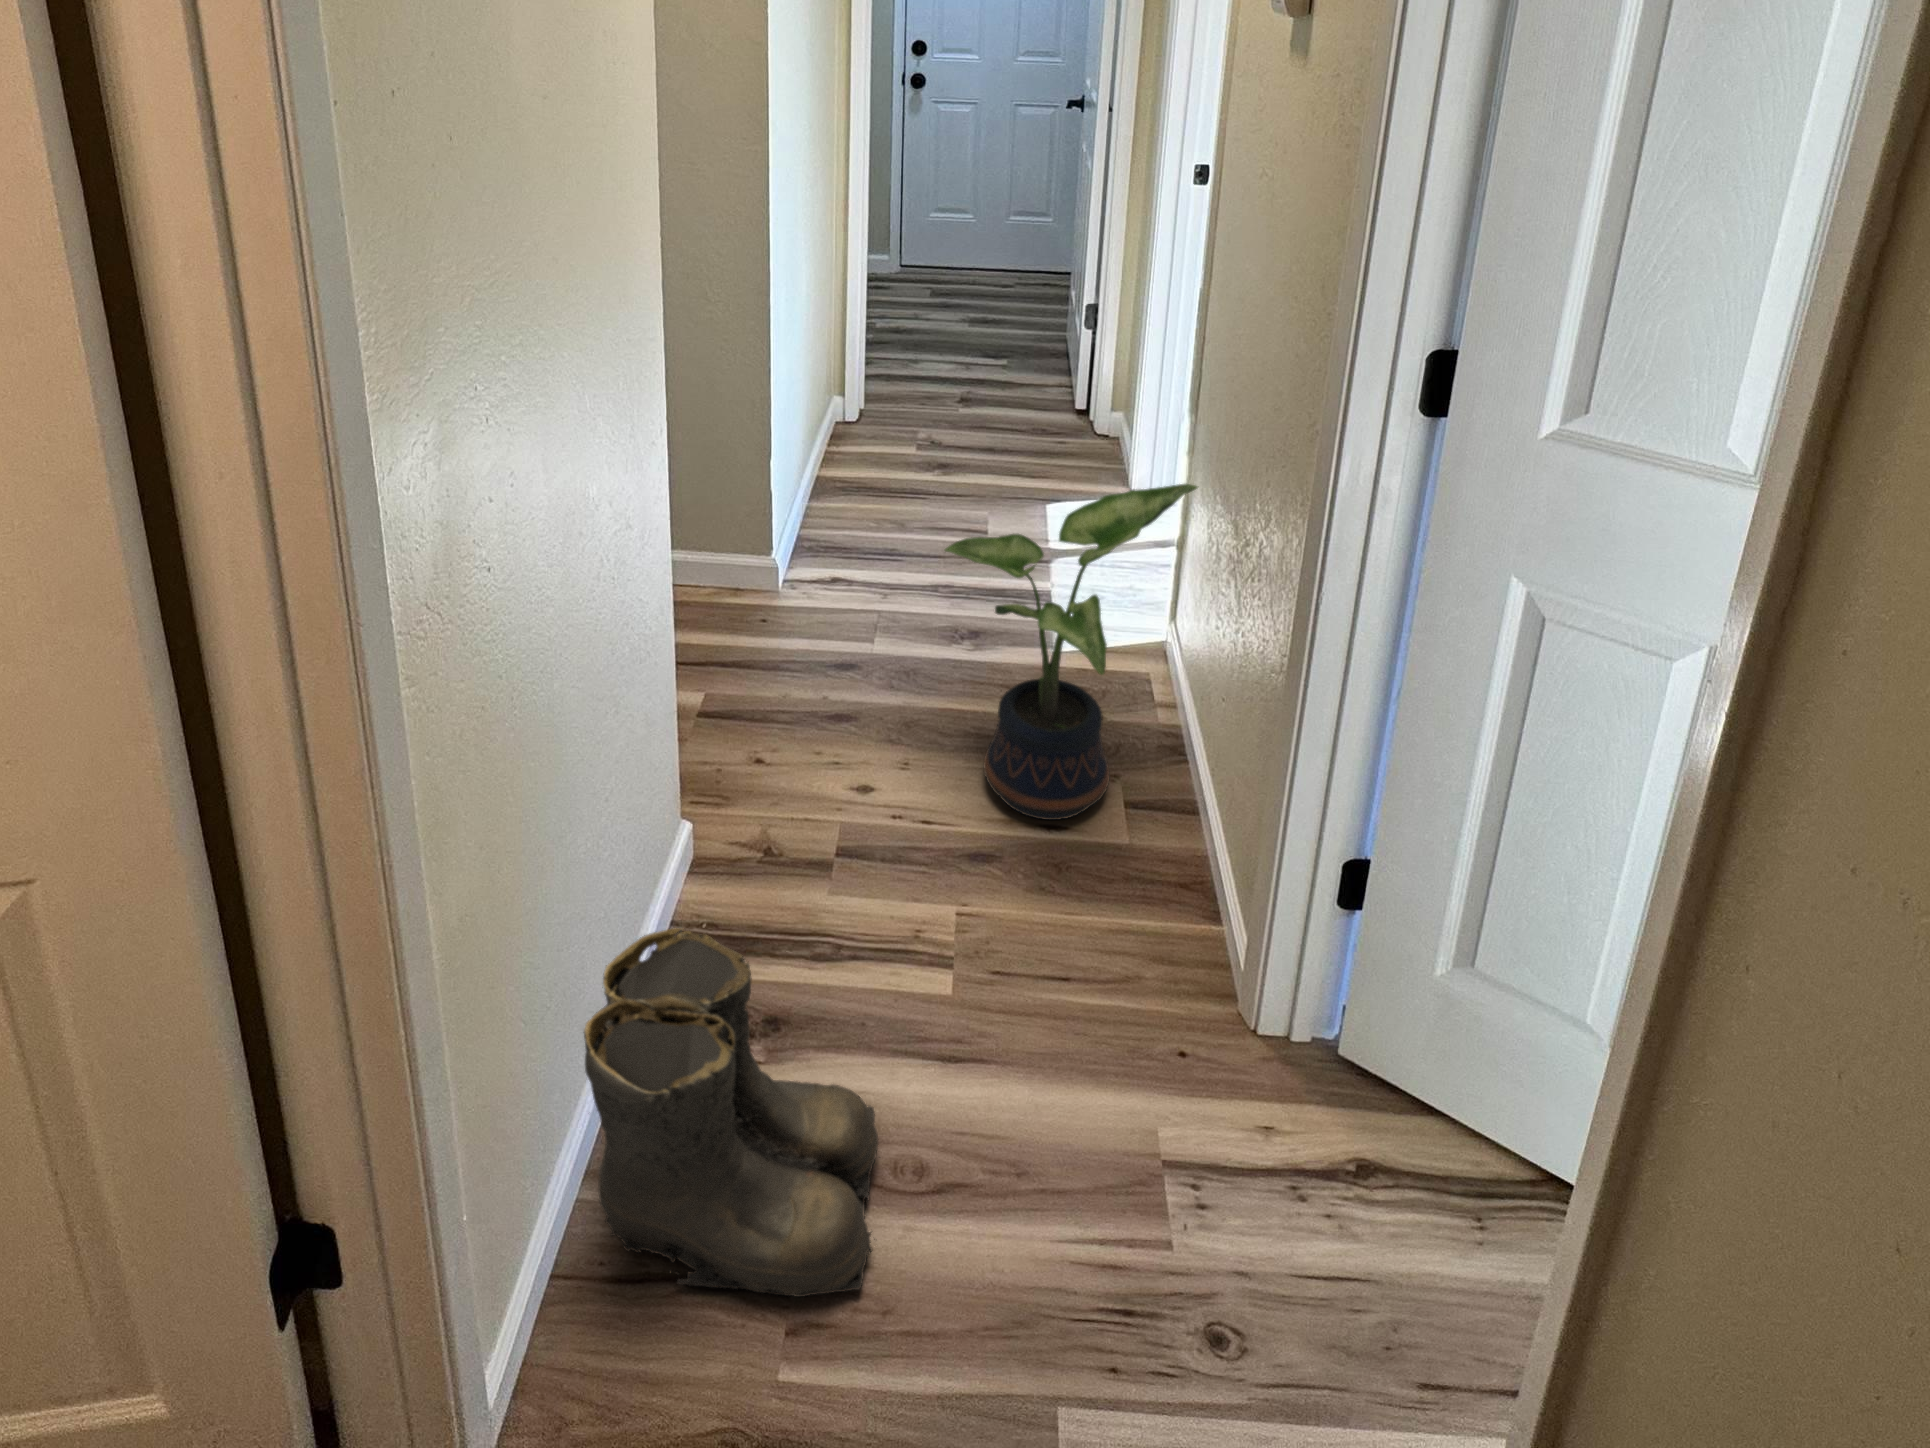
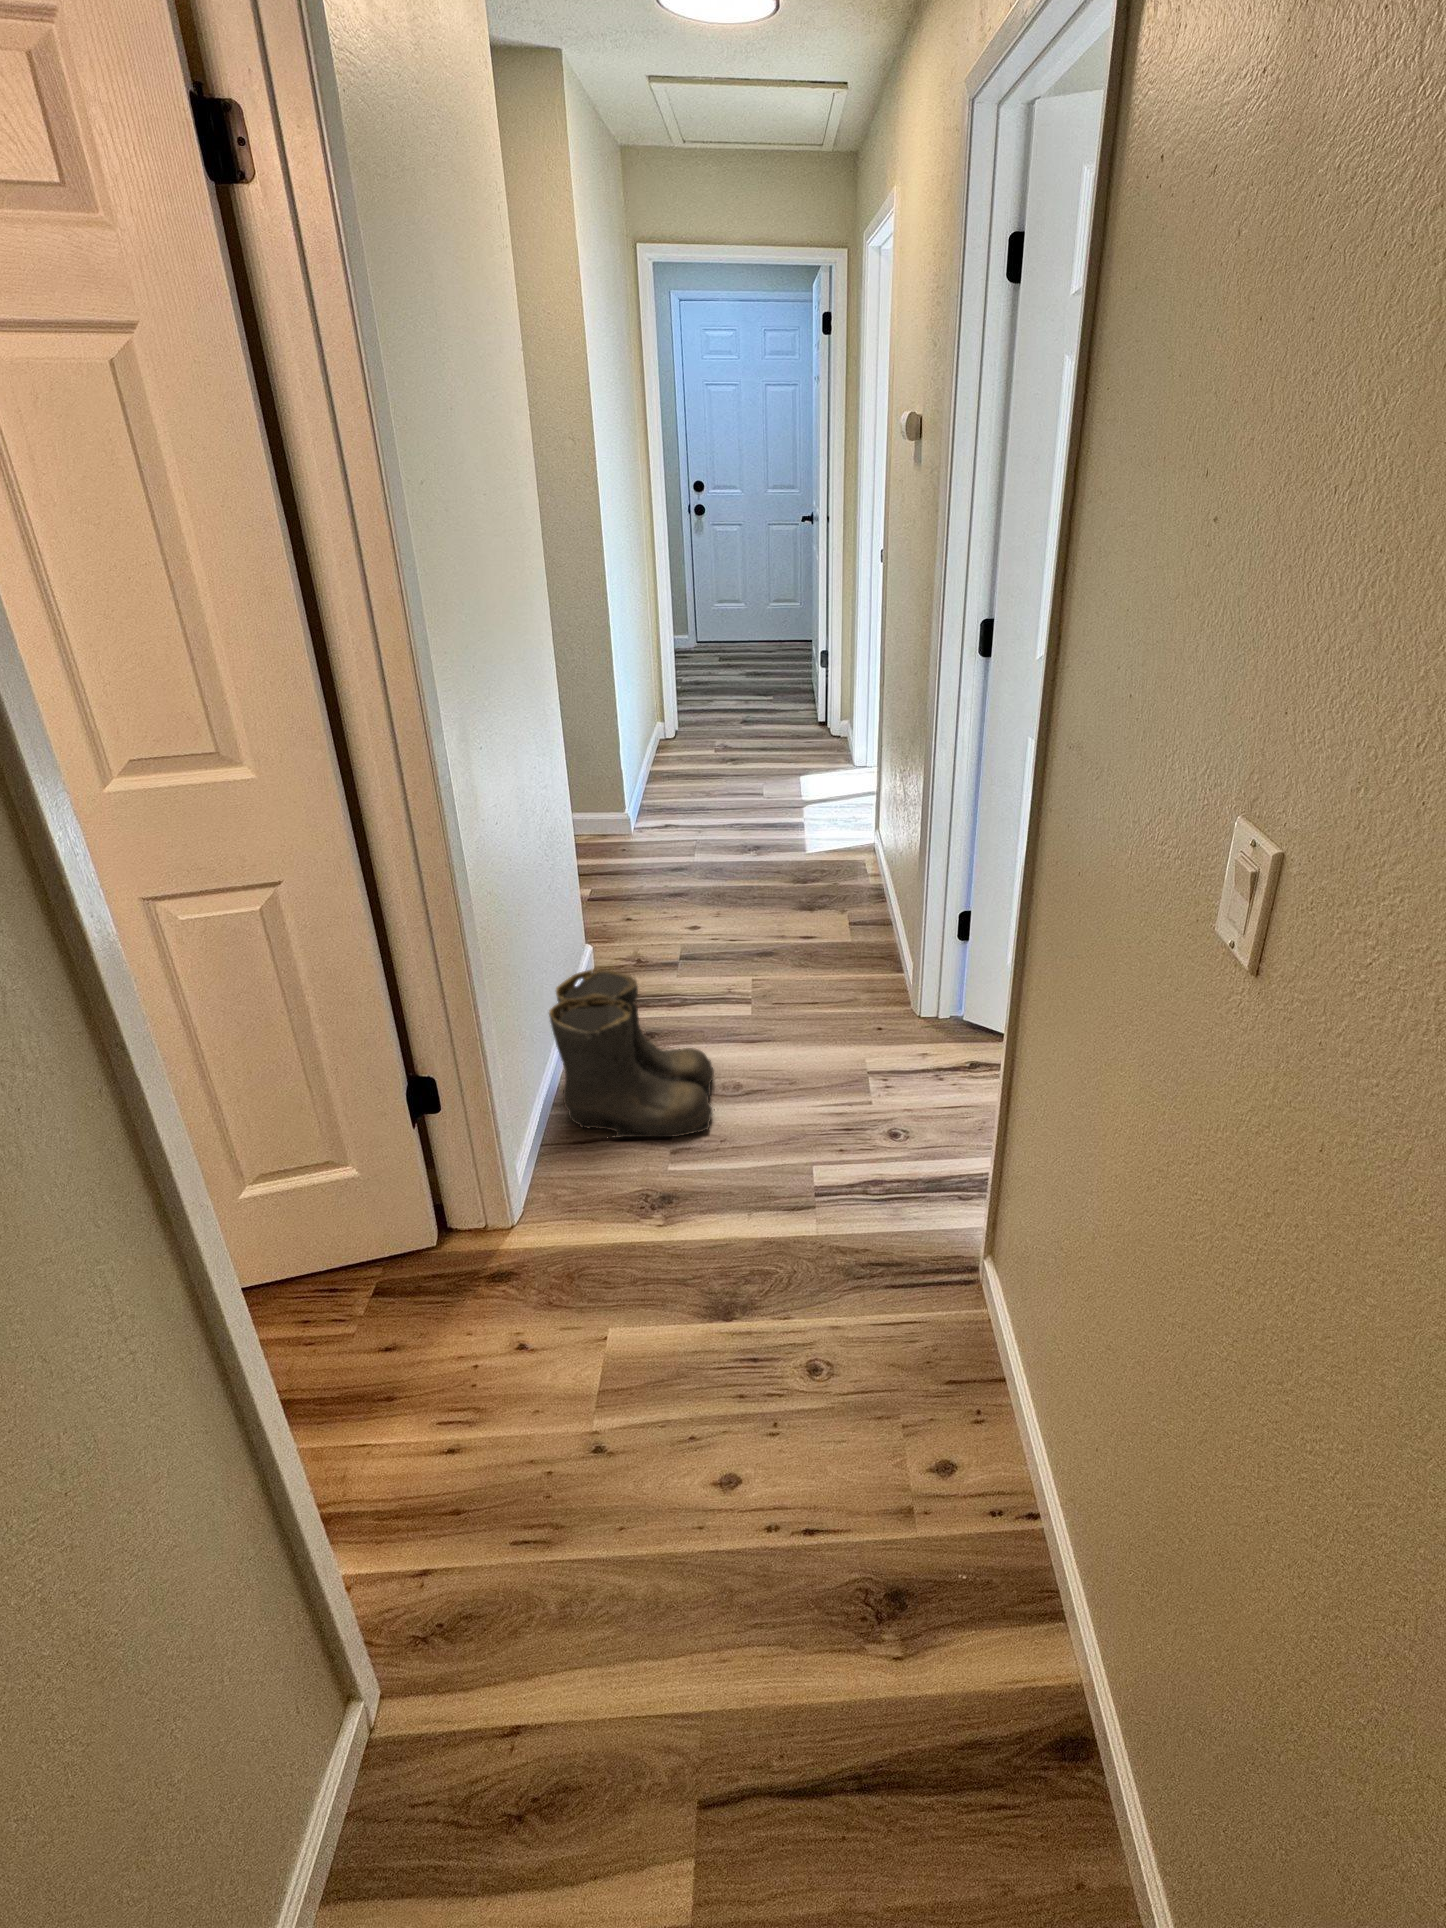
potted plant: present [945,484,1198,820] -> none [732,733,880,933]

